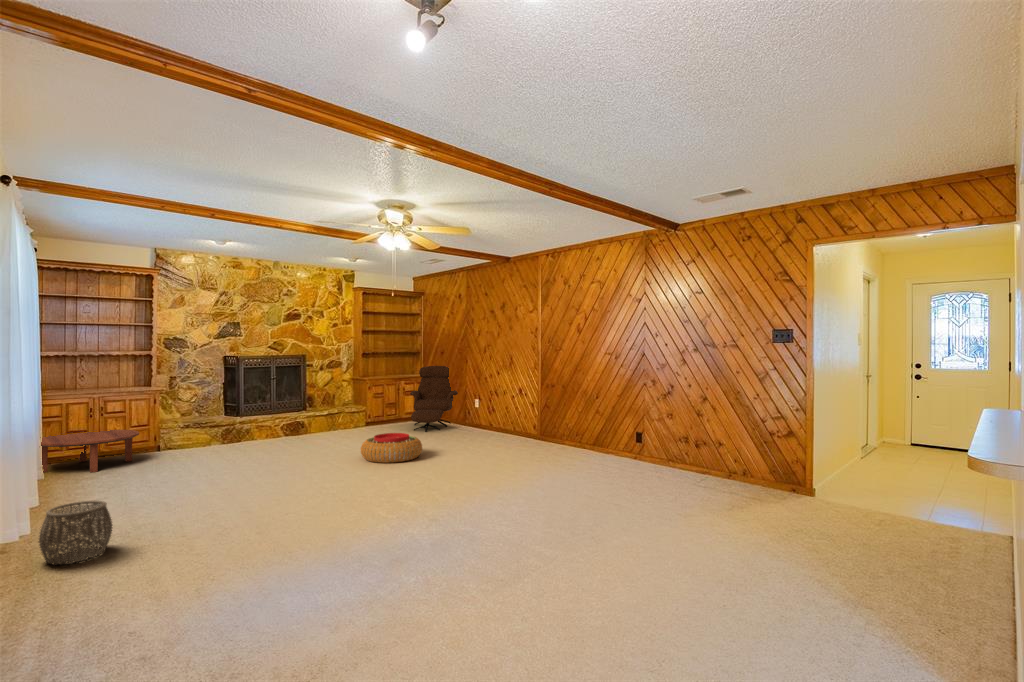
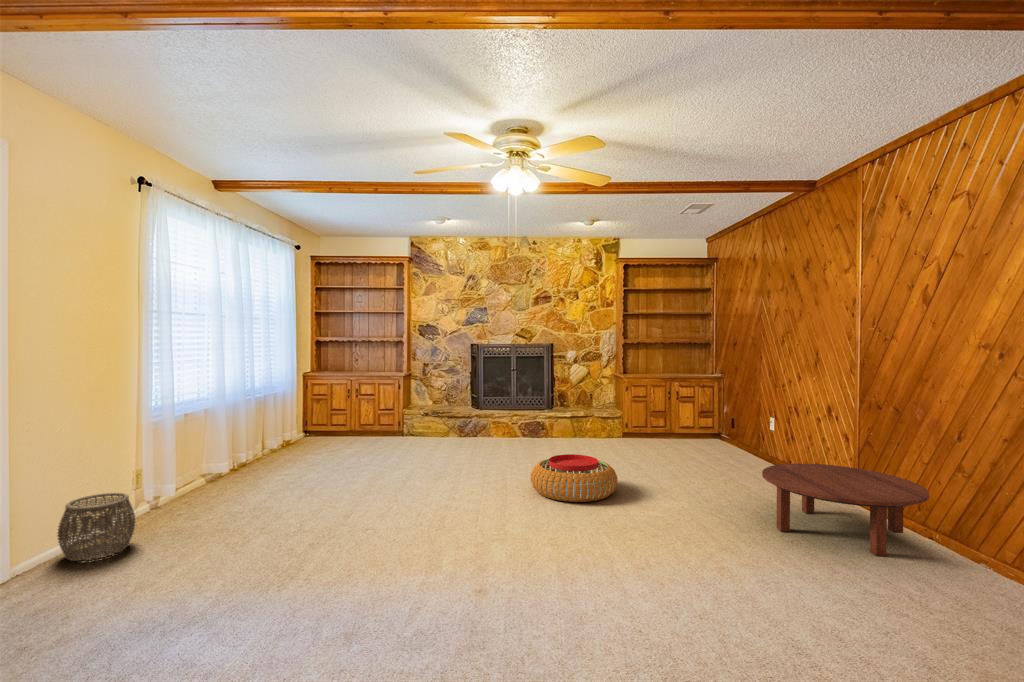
lounge chair: present [410,366,458,432] -> none [667,362,752,456]
coffee table: present [40,430,139,473] -> present [762,463,929,556]

